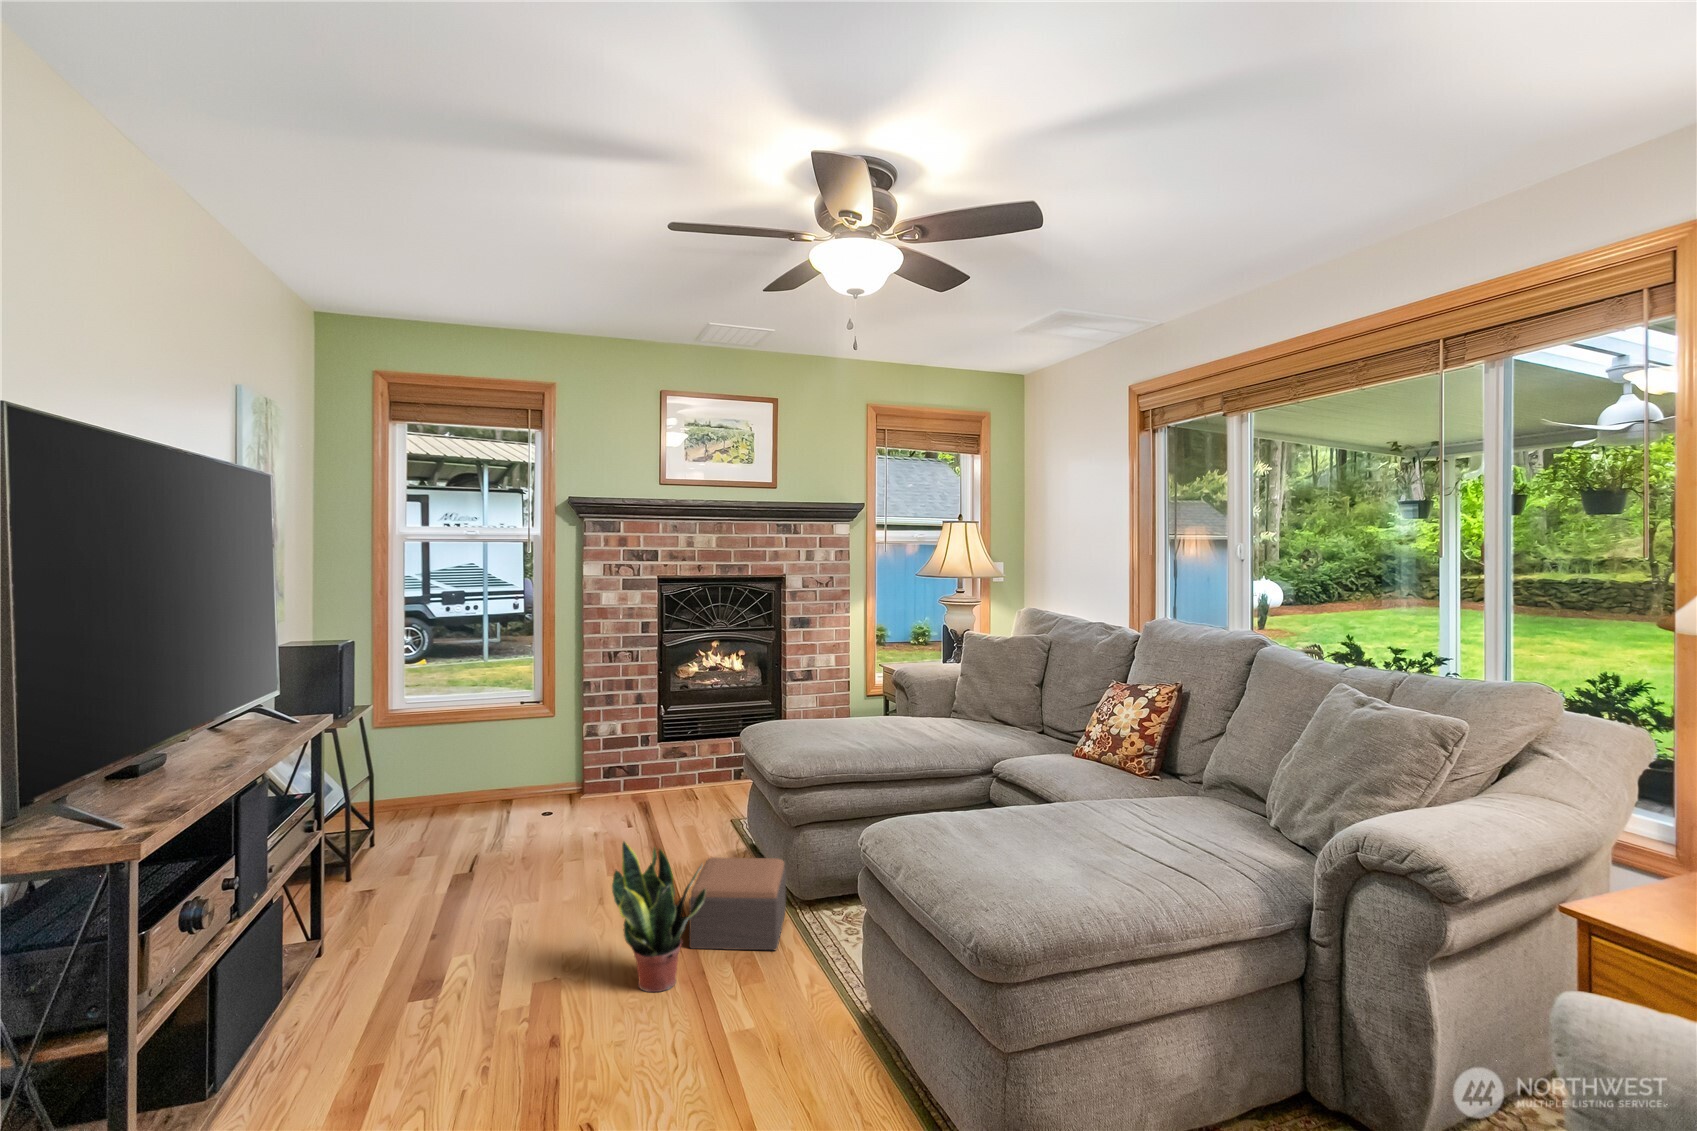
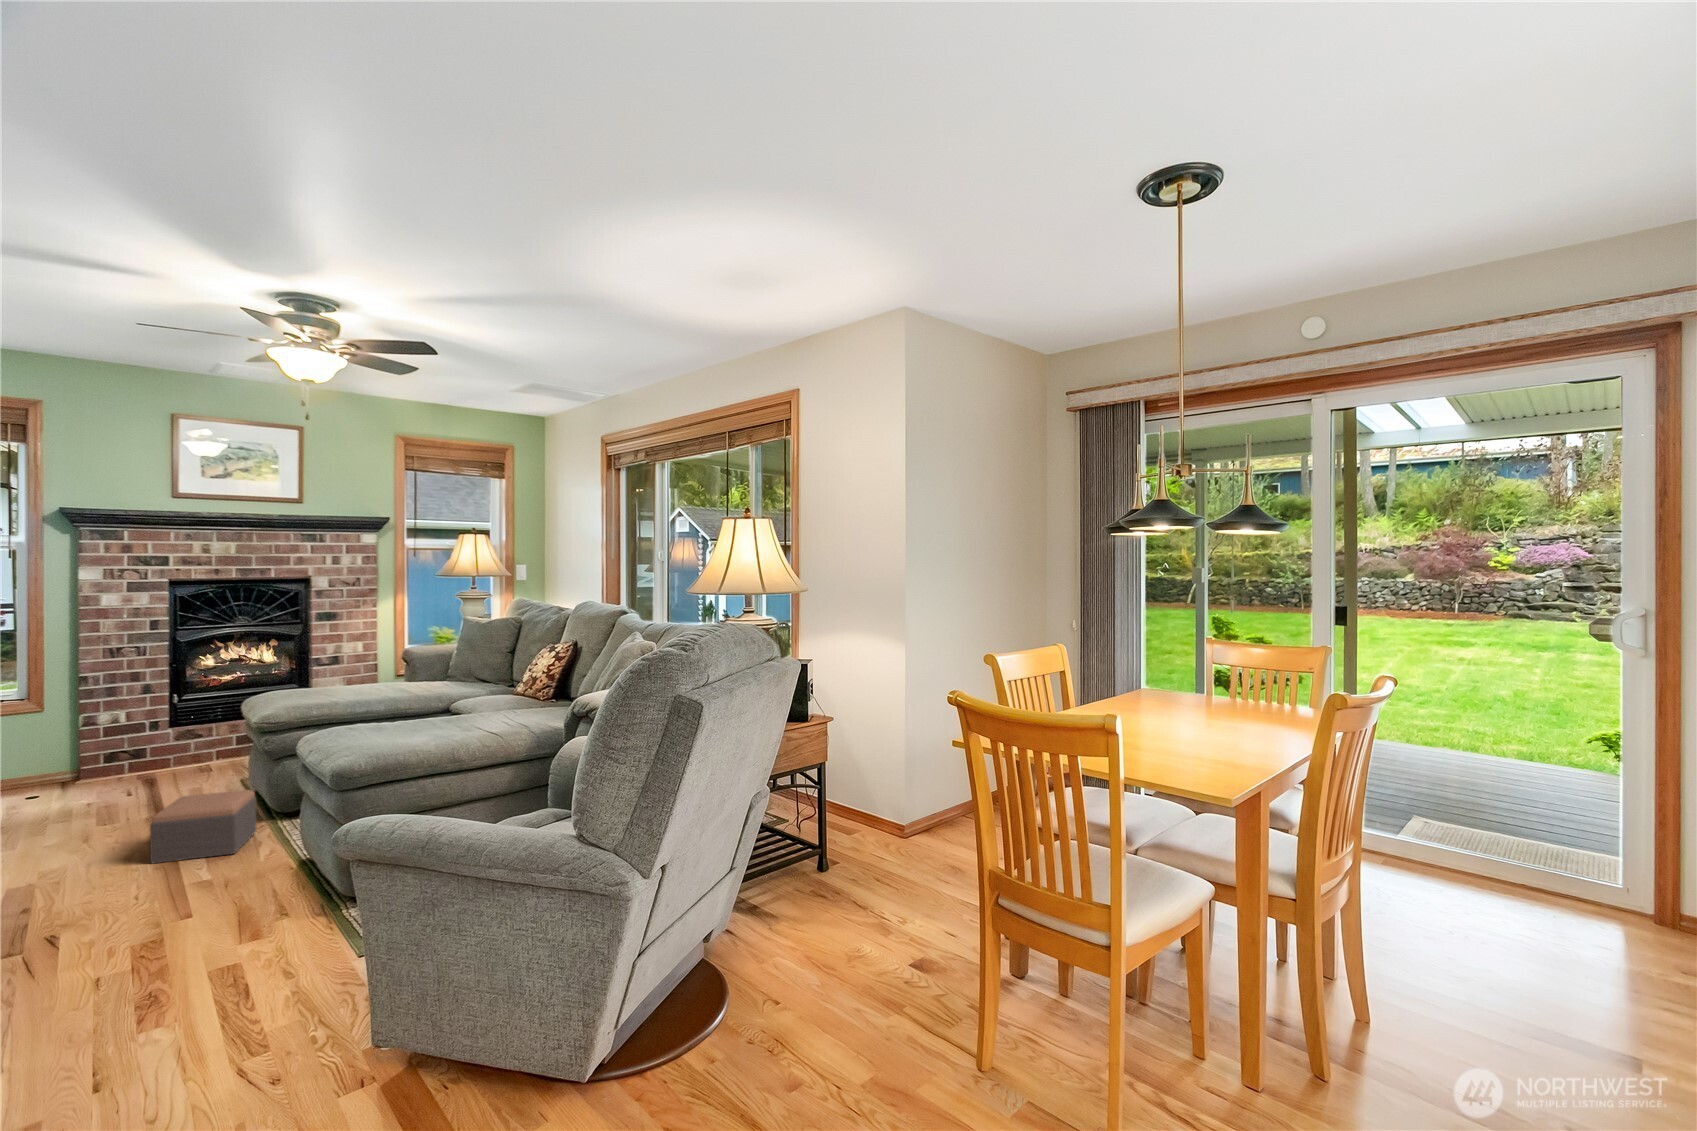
potted plant: present [612,841,706,992] -> none [59,778,158,893]

